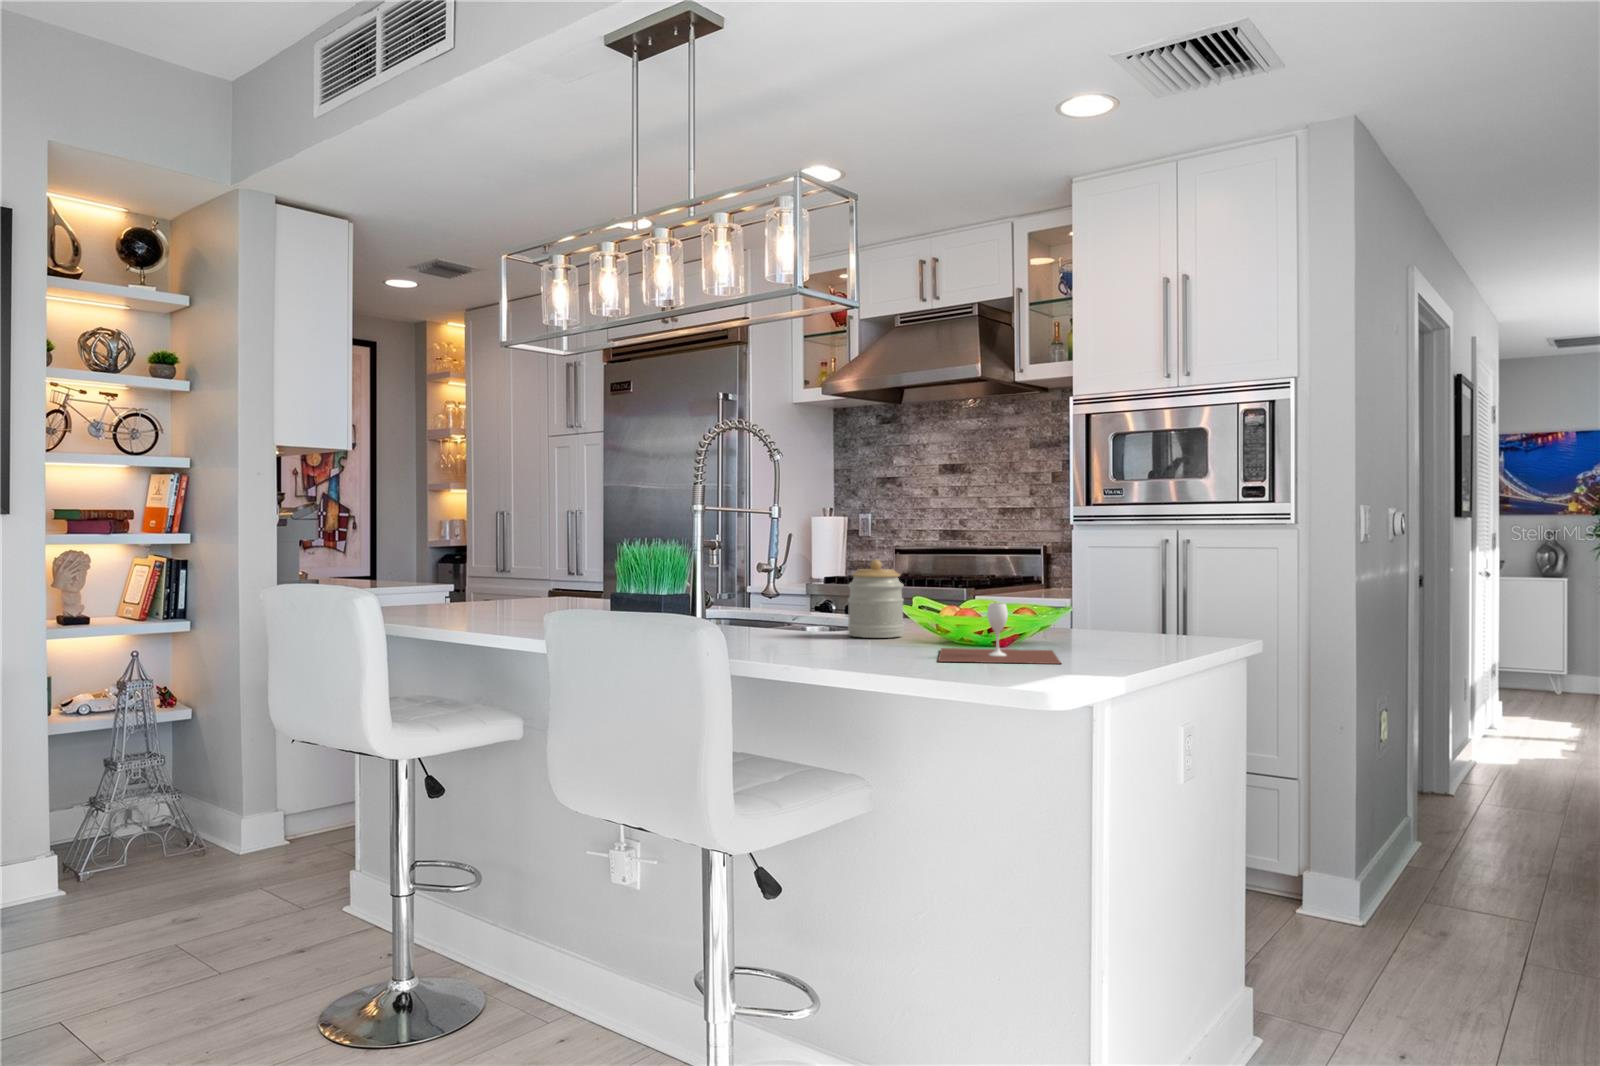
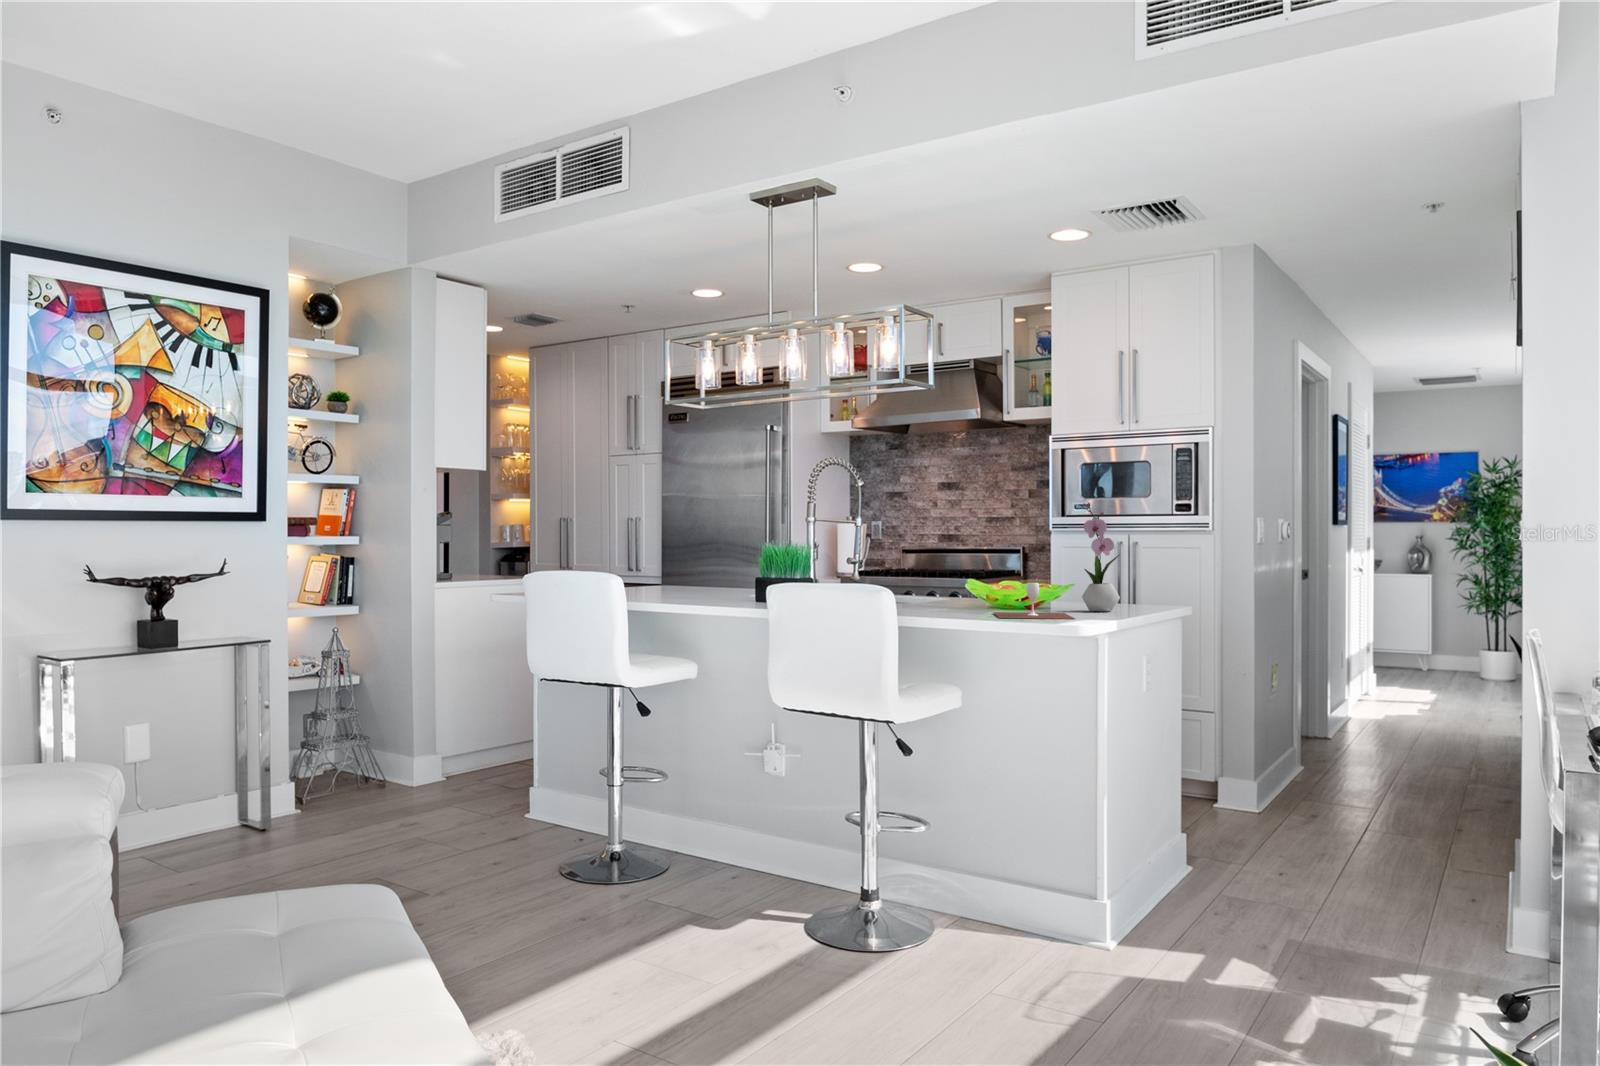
flower arrangement: none [1085,478,1145,647] -> present [1082,503,1120,612]
jar: present [848,560,904,638] -> none [920,556,958,608]

